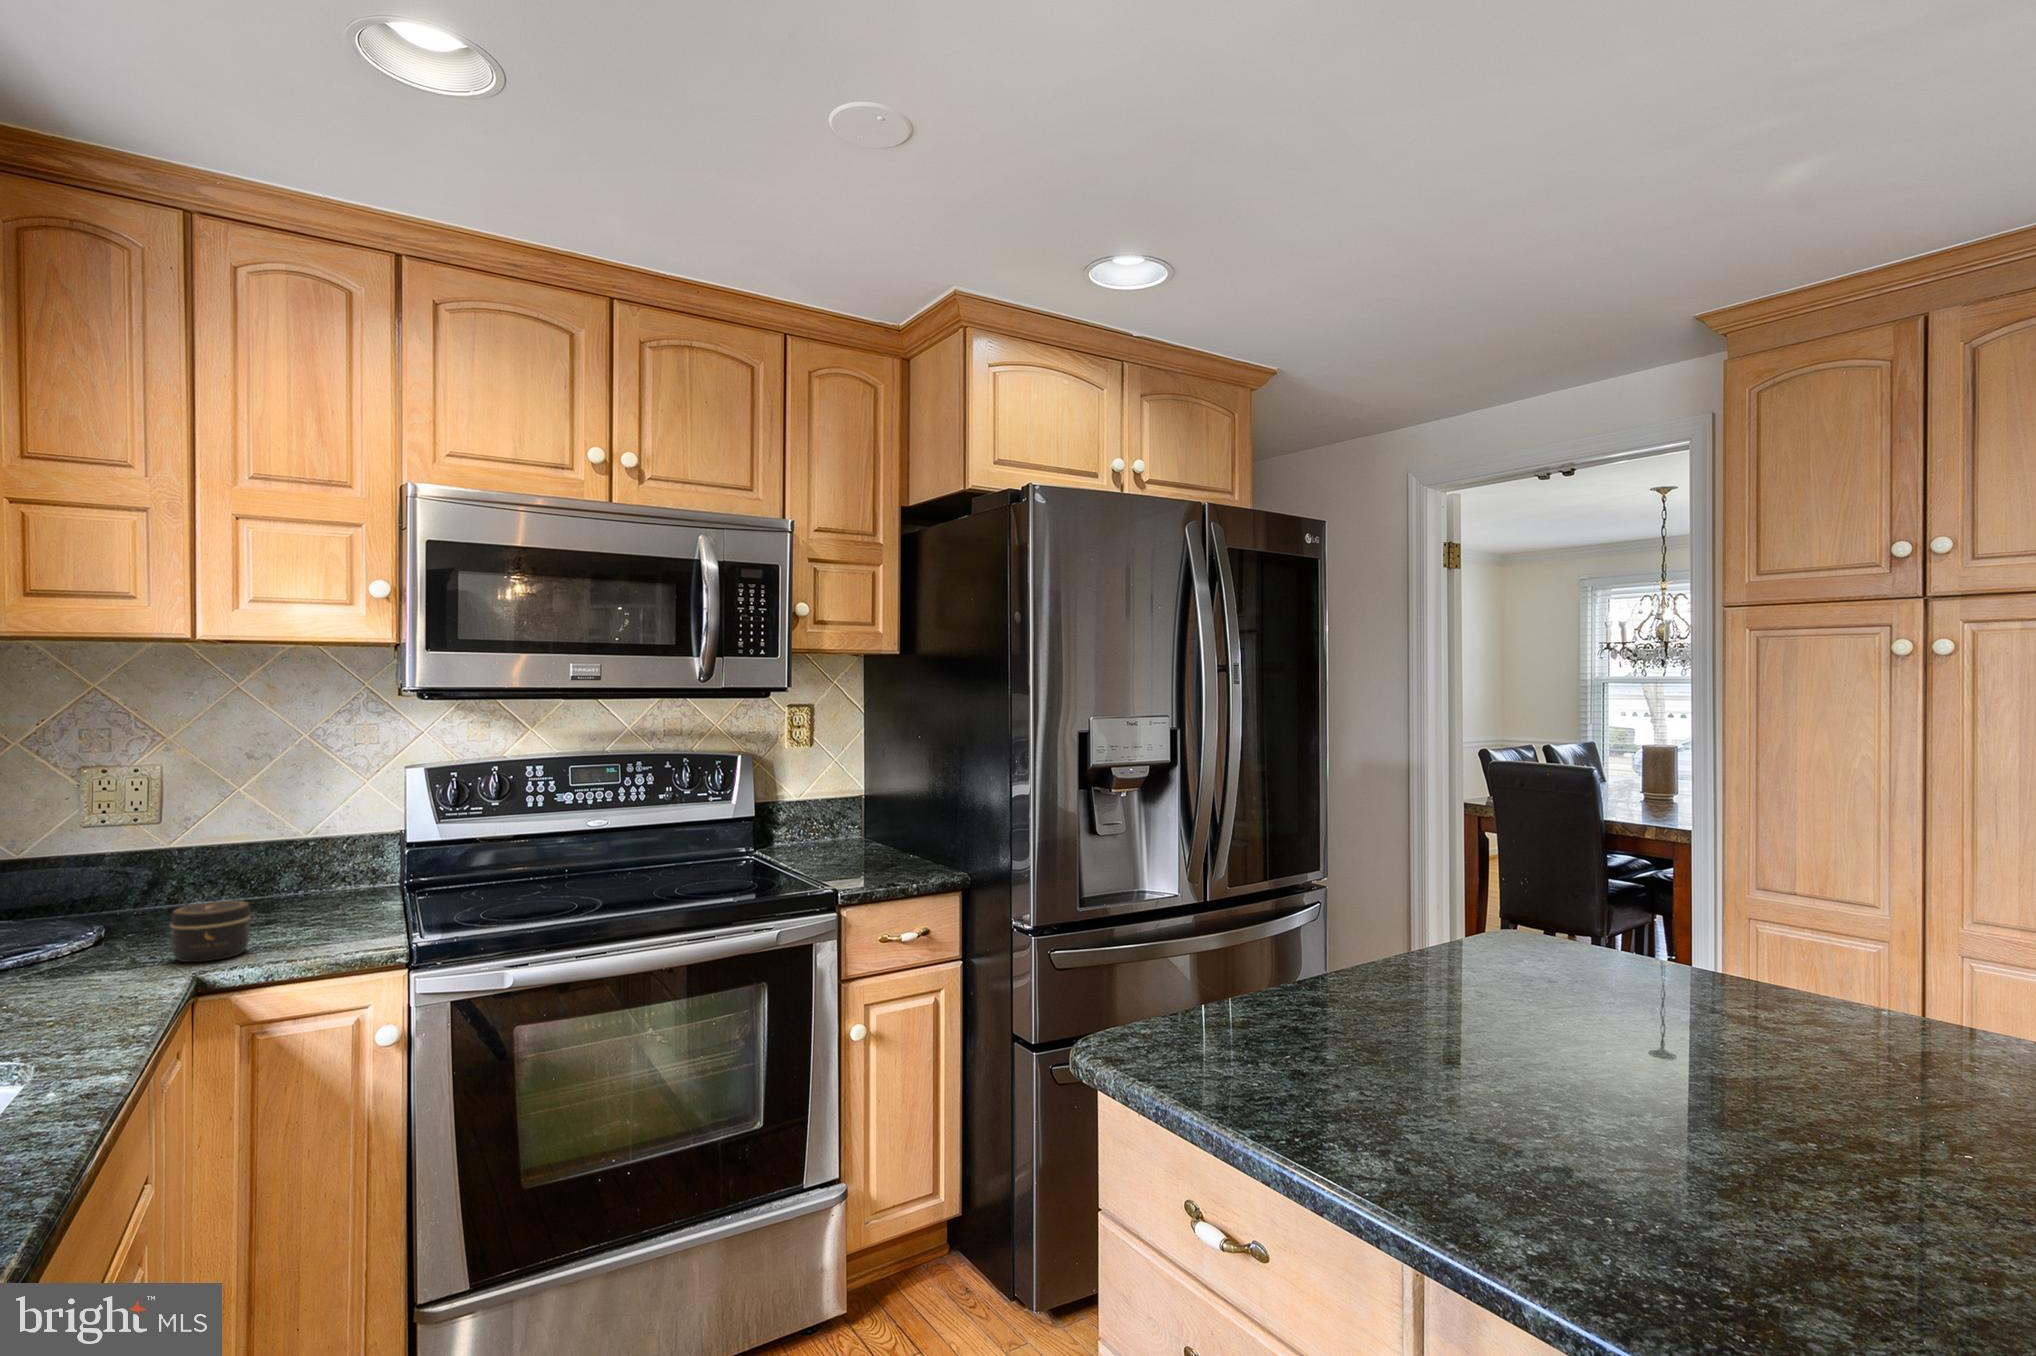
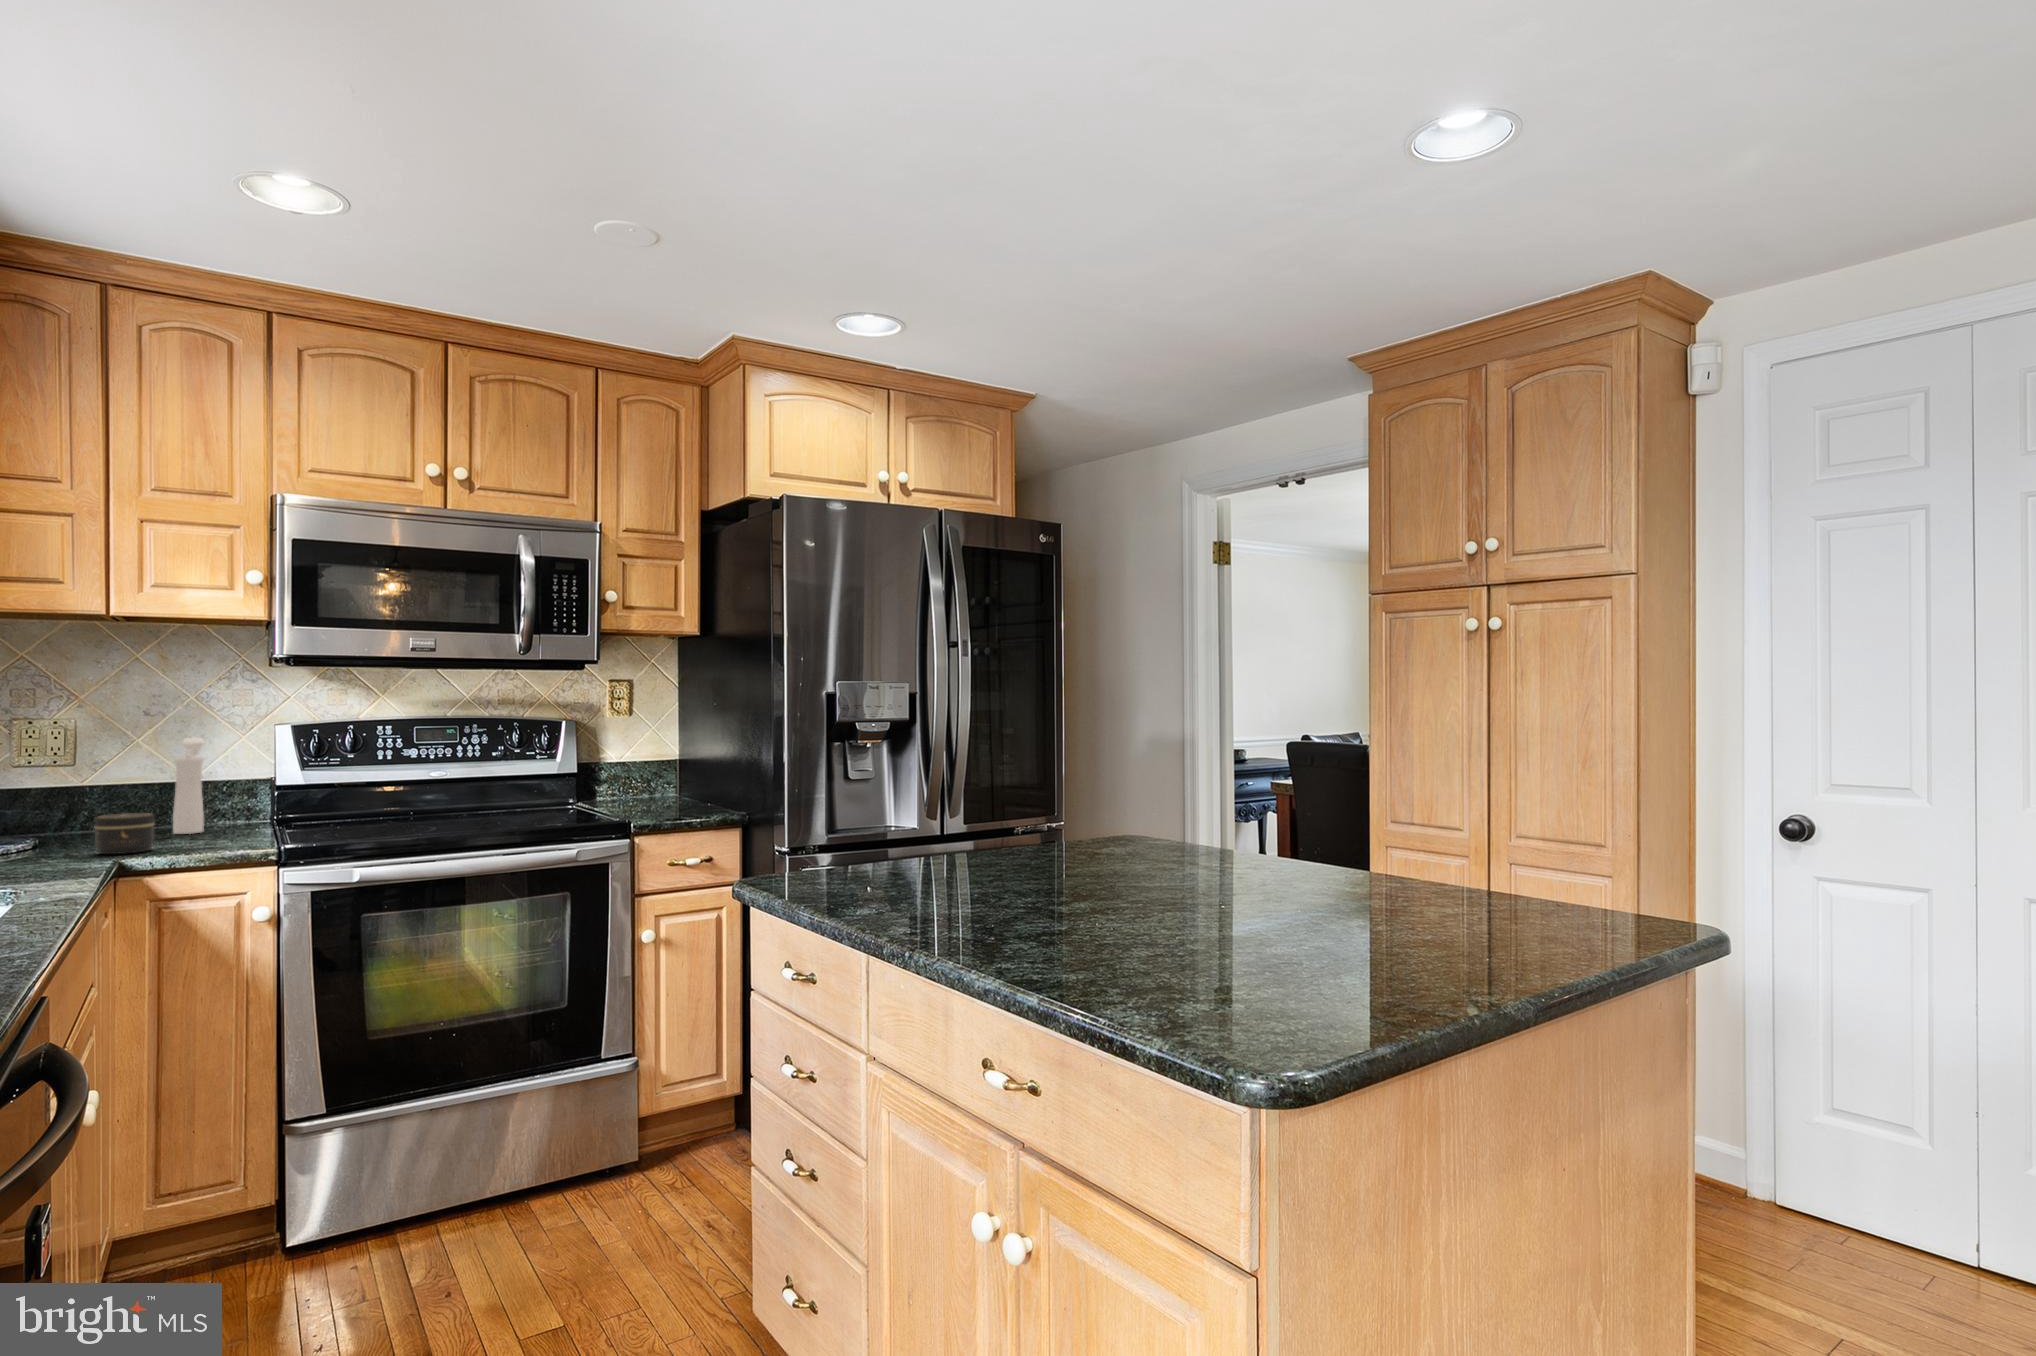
pepper mill: none [279,787,320,914] -> present [173,738,204,834]

